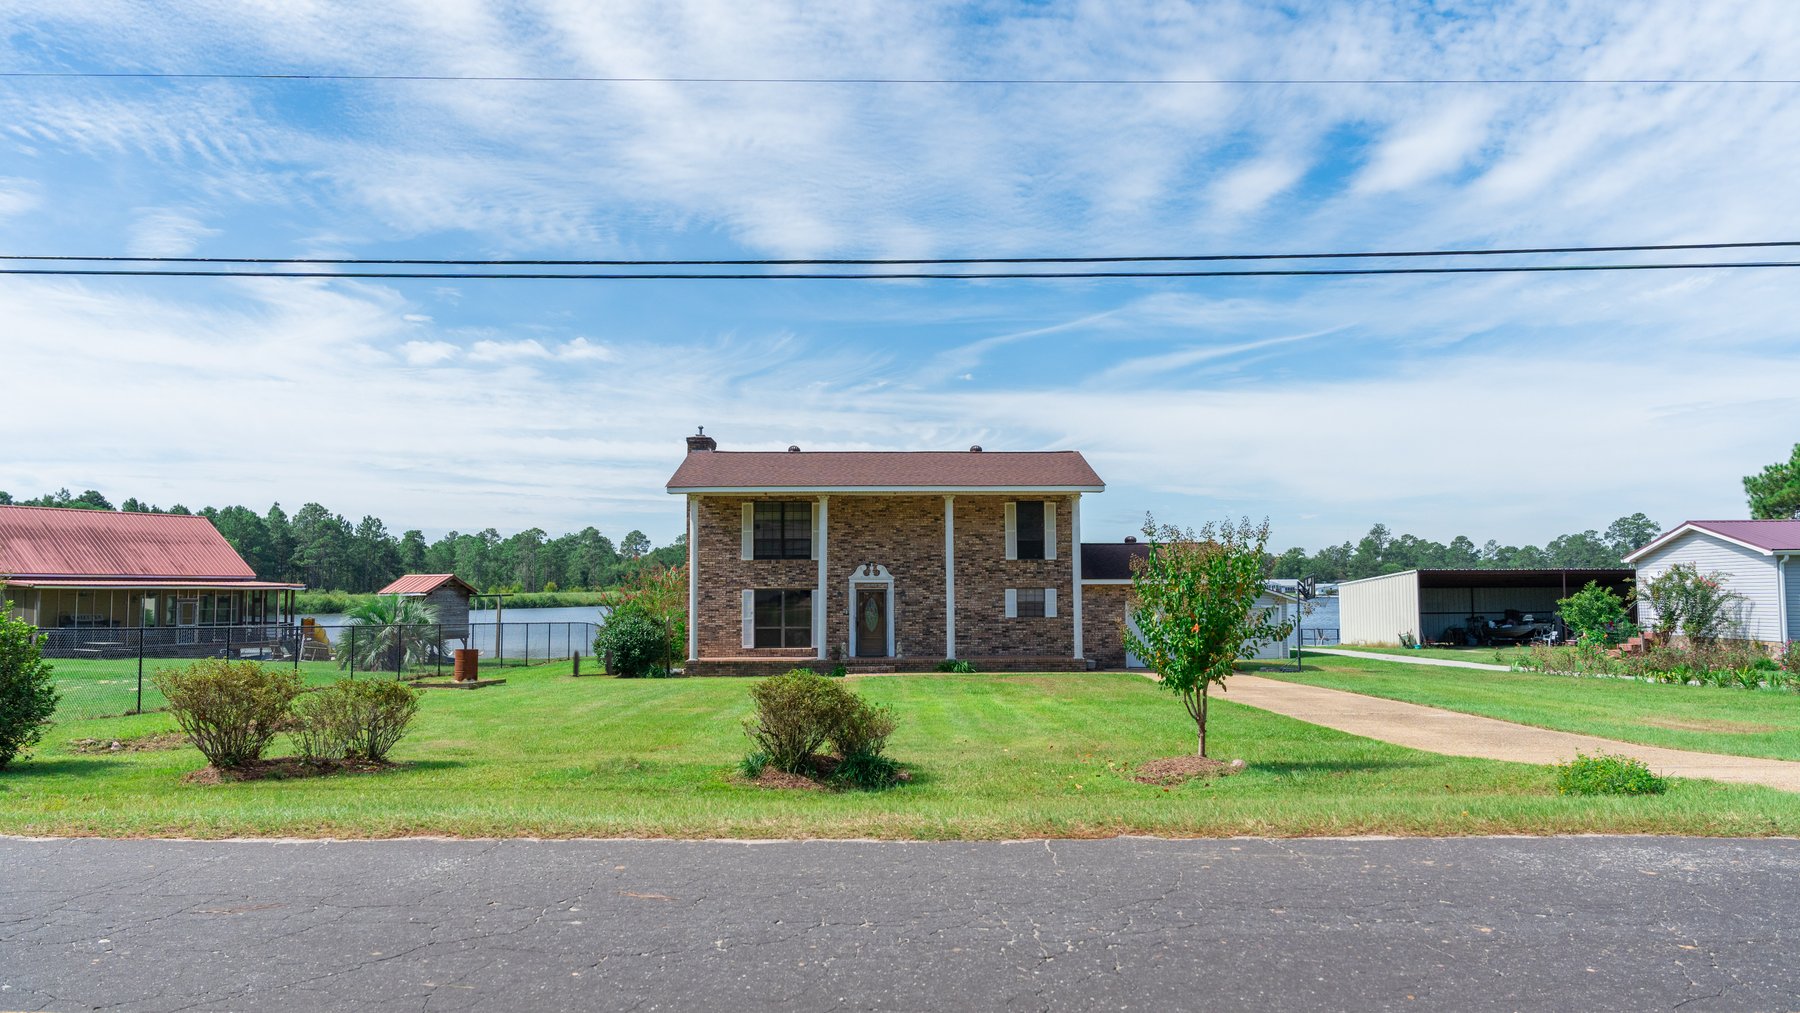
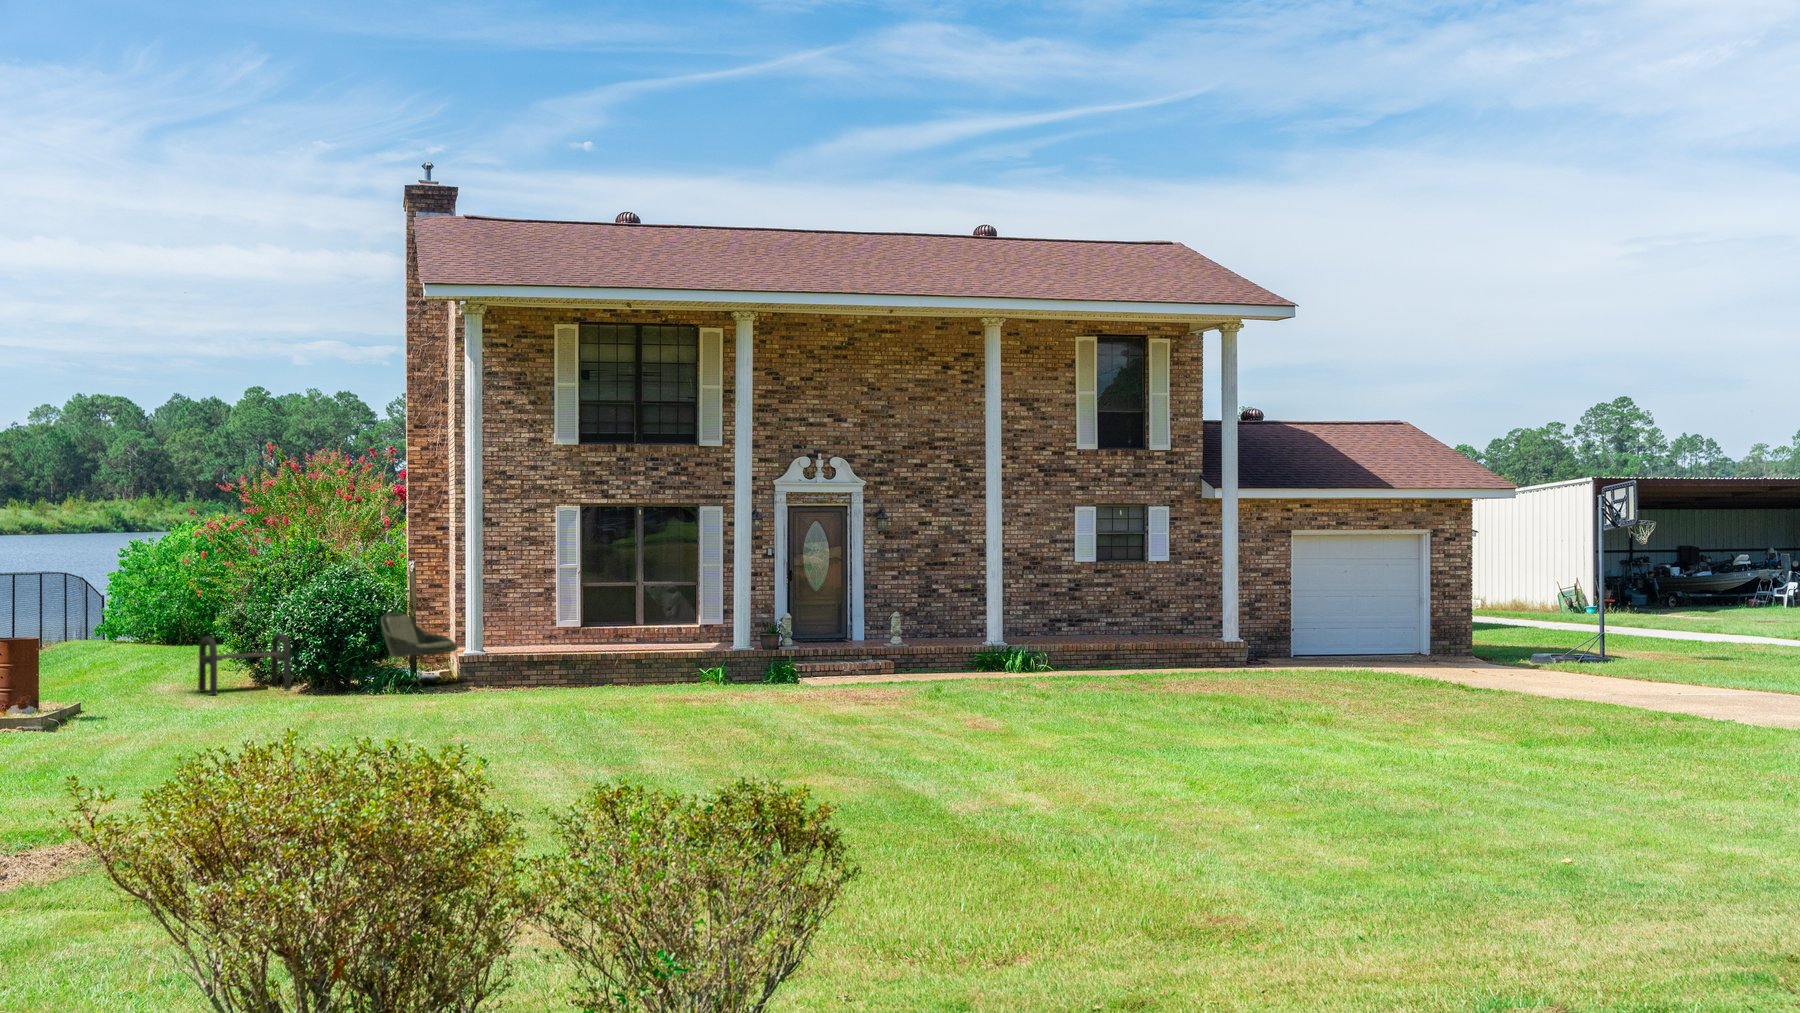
lounge chair: none [651,641,688,675] -> present [379,613,458,686]

